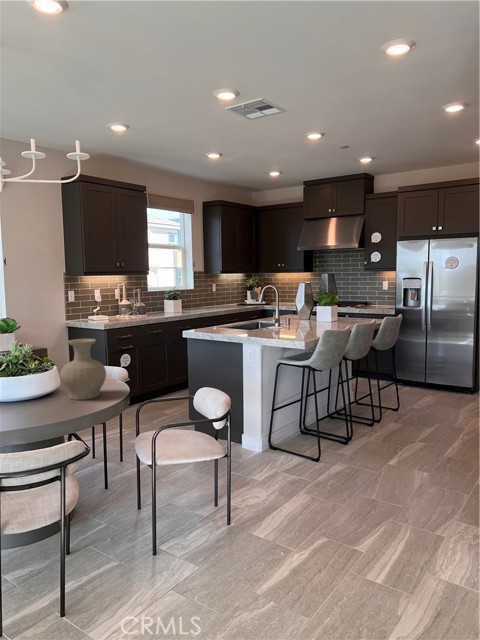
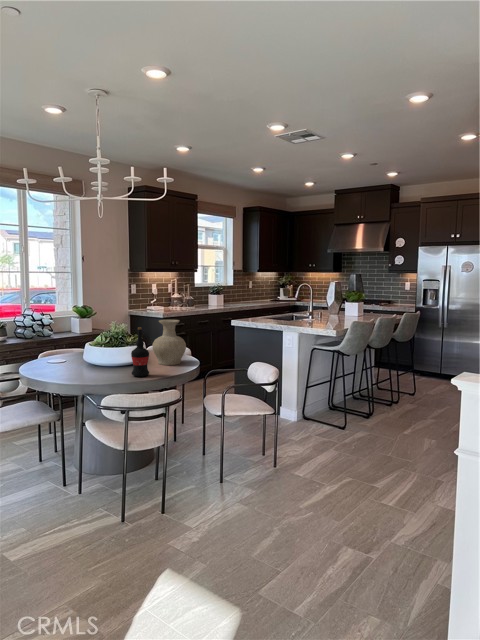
wine bottle: none [18,354,45,422] -> present [131,327,149,376]

